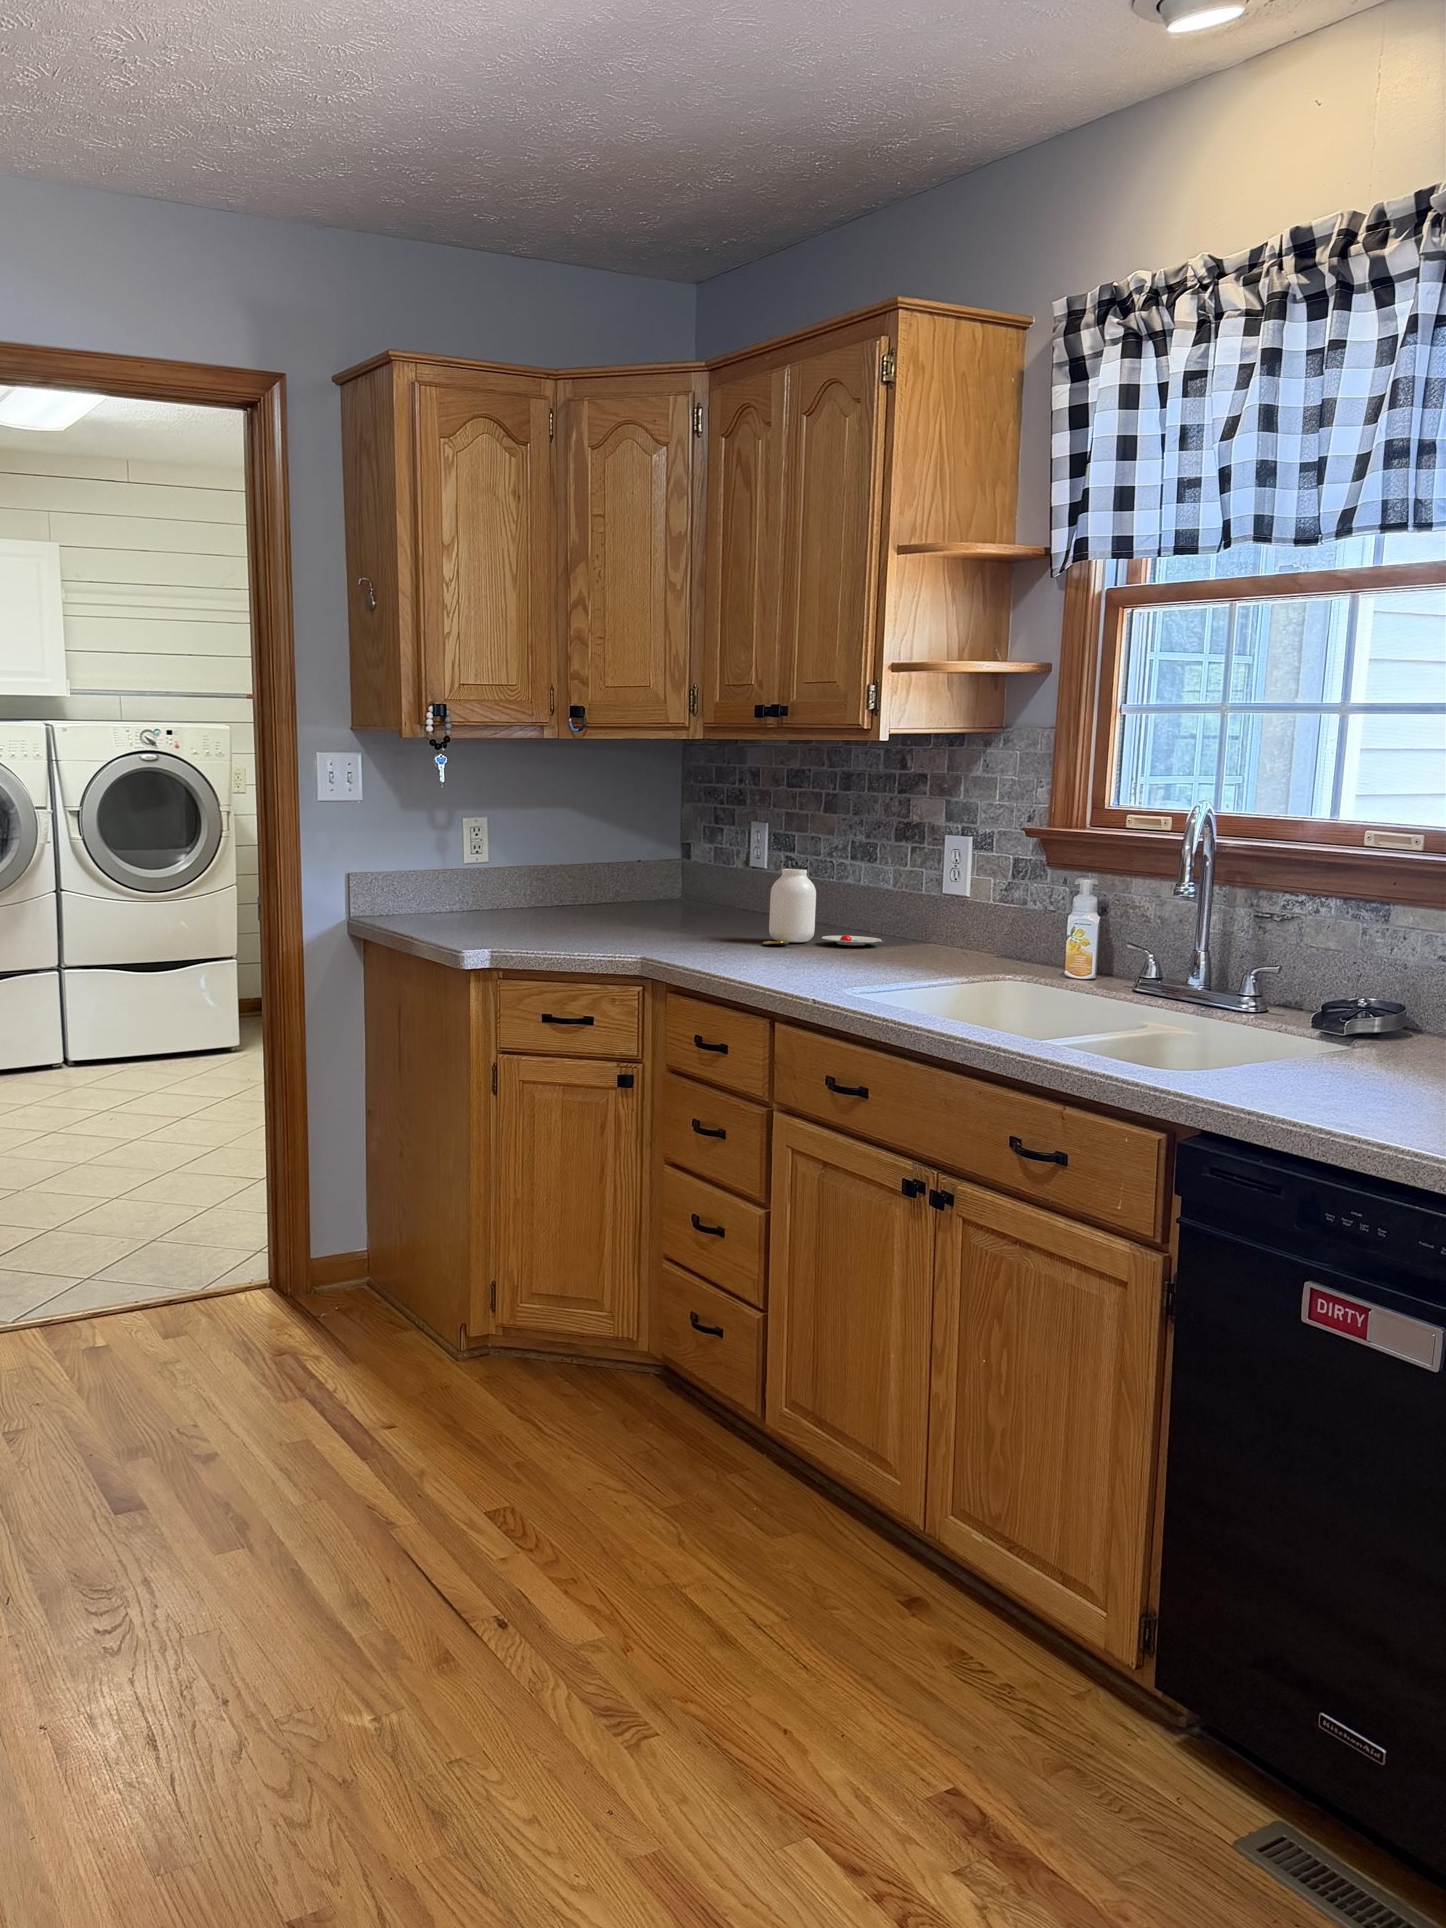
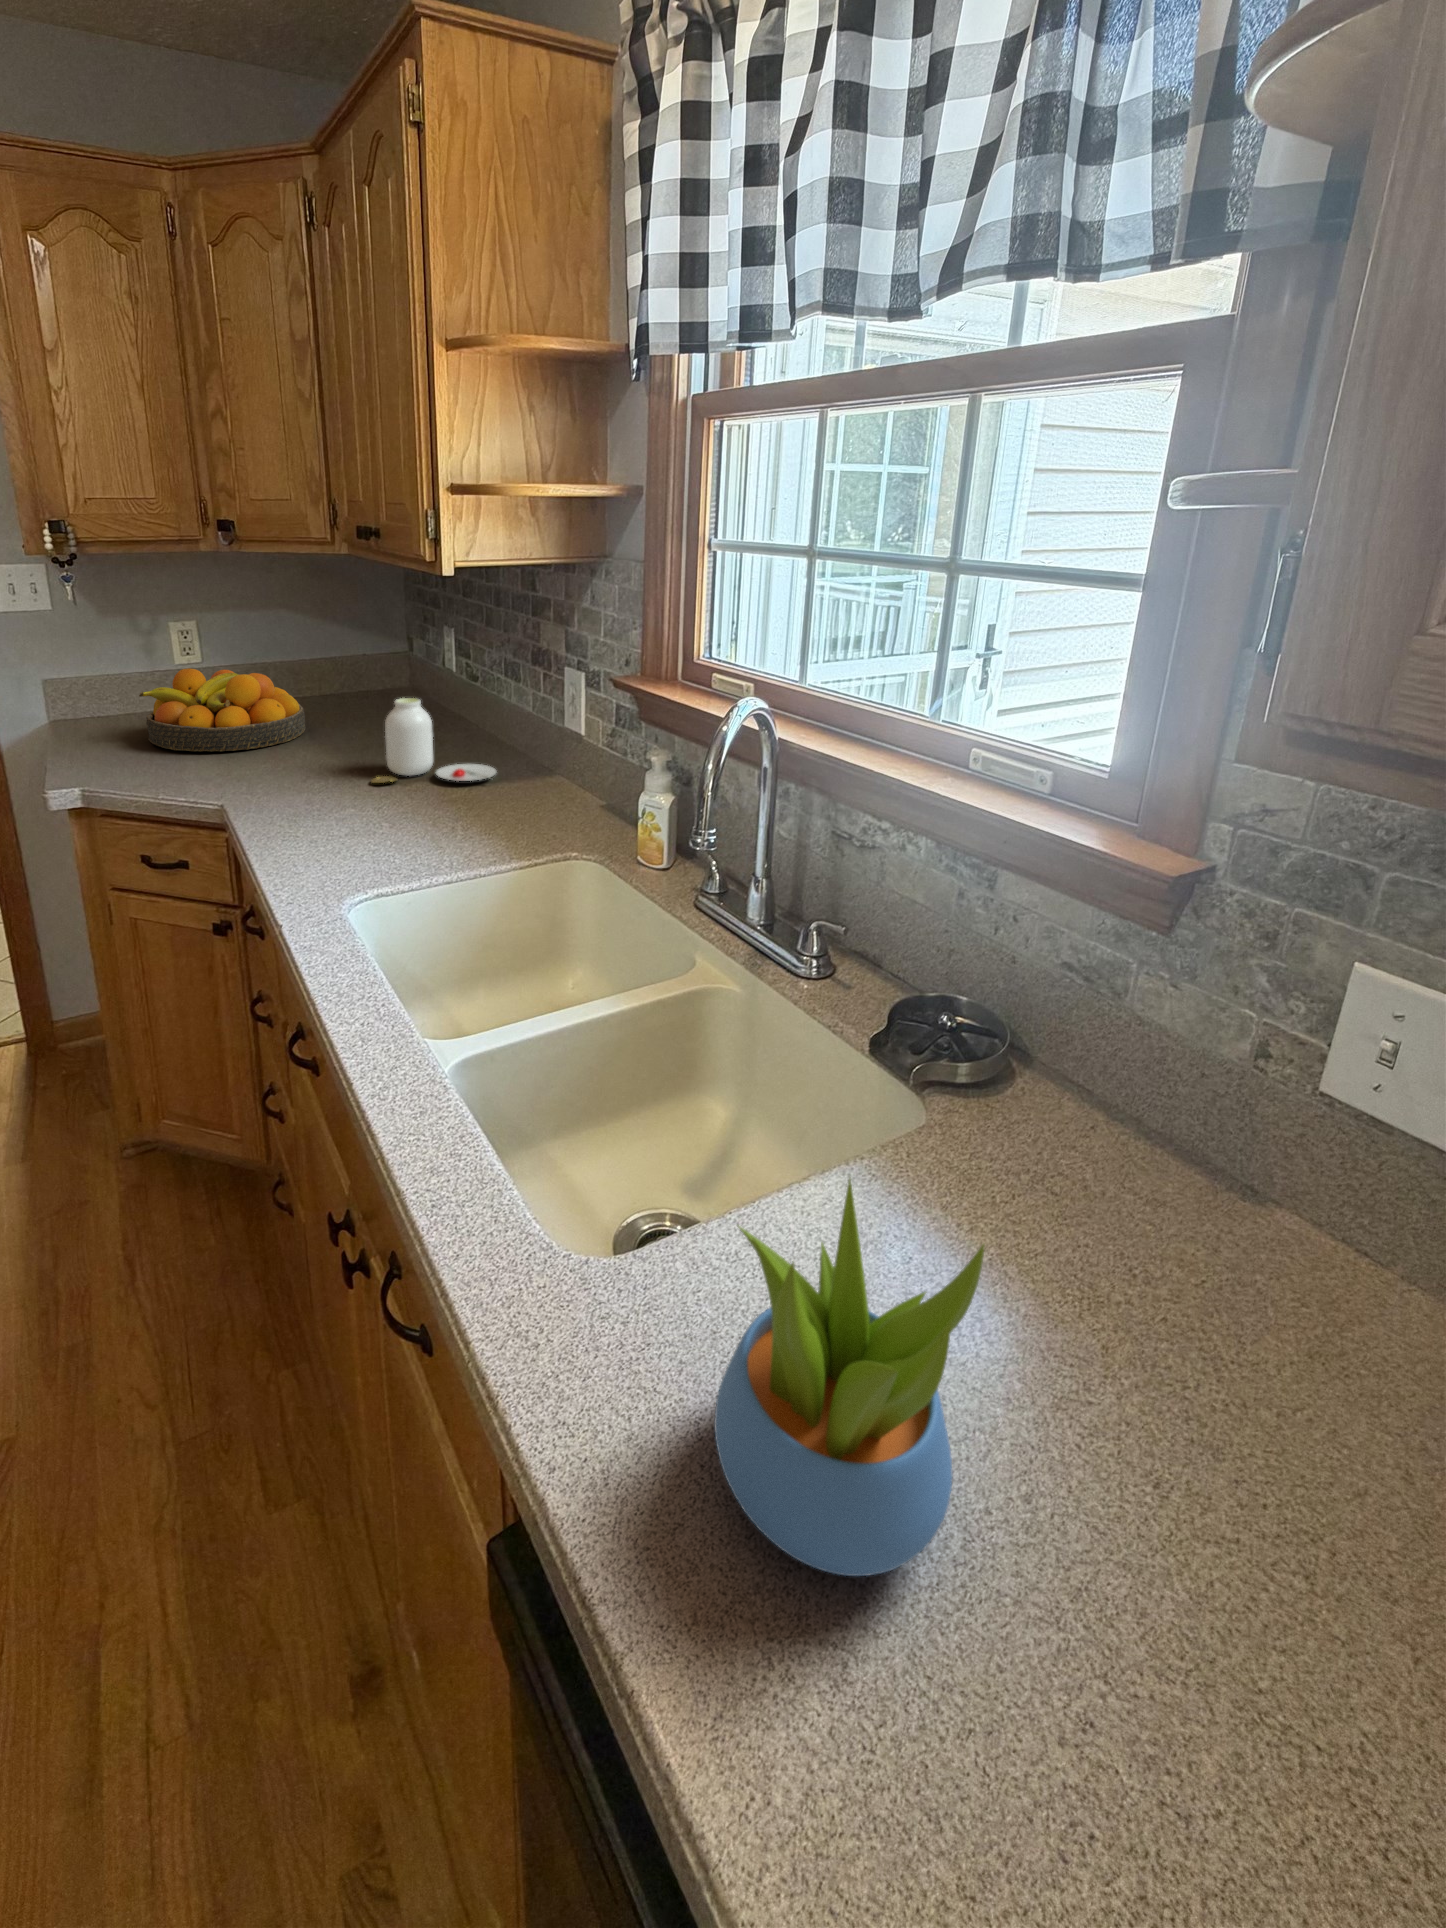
fruit bowl: none [487,852,640,928] -> present [139,668,306,751]
succulent plant: none [1279,924,1405,1089] -> present [715,1179,984,1576]

